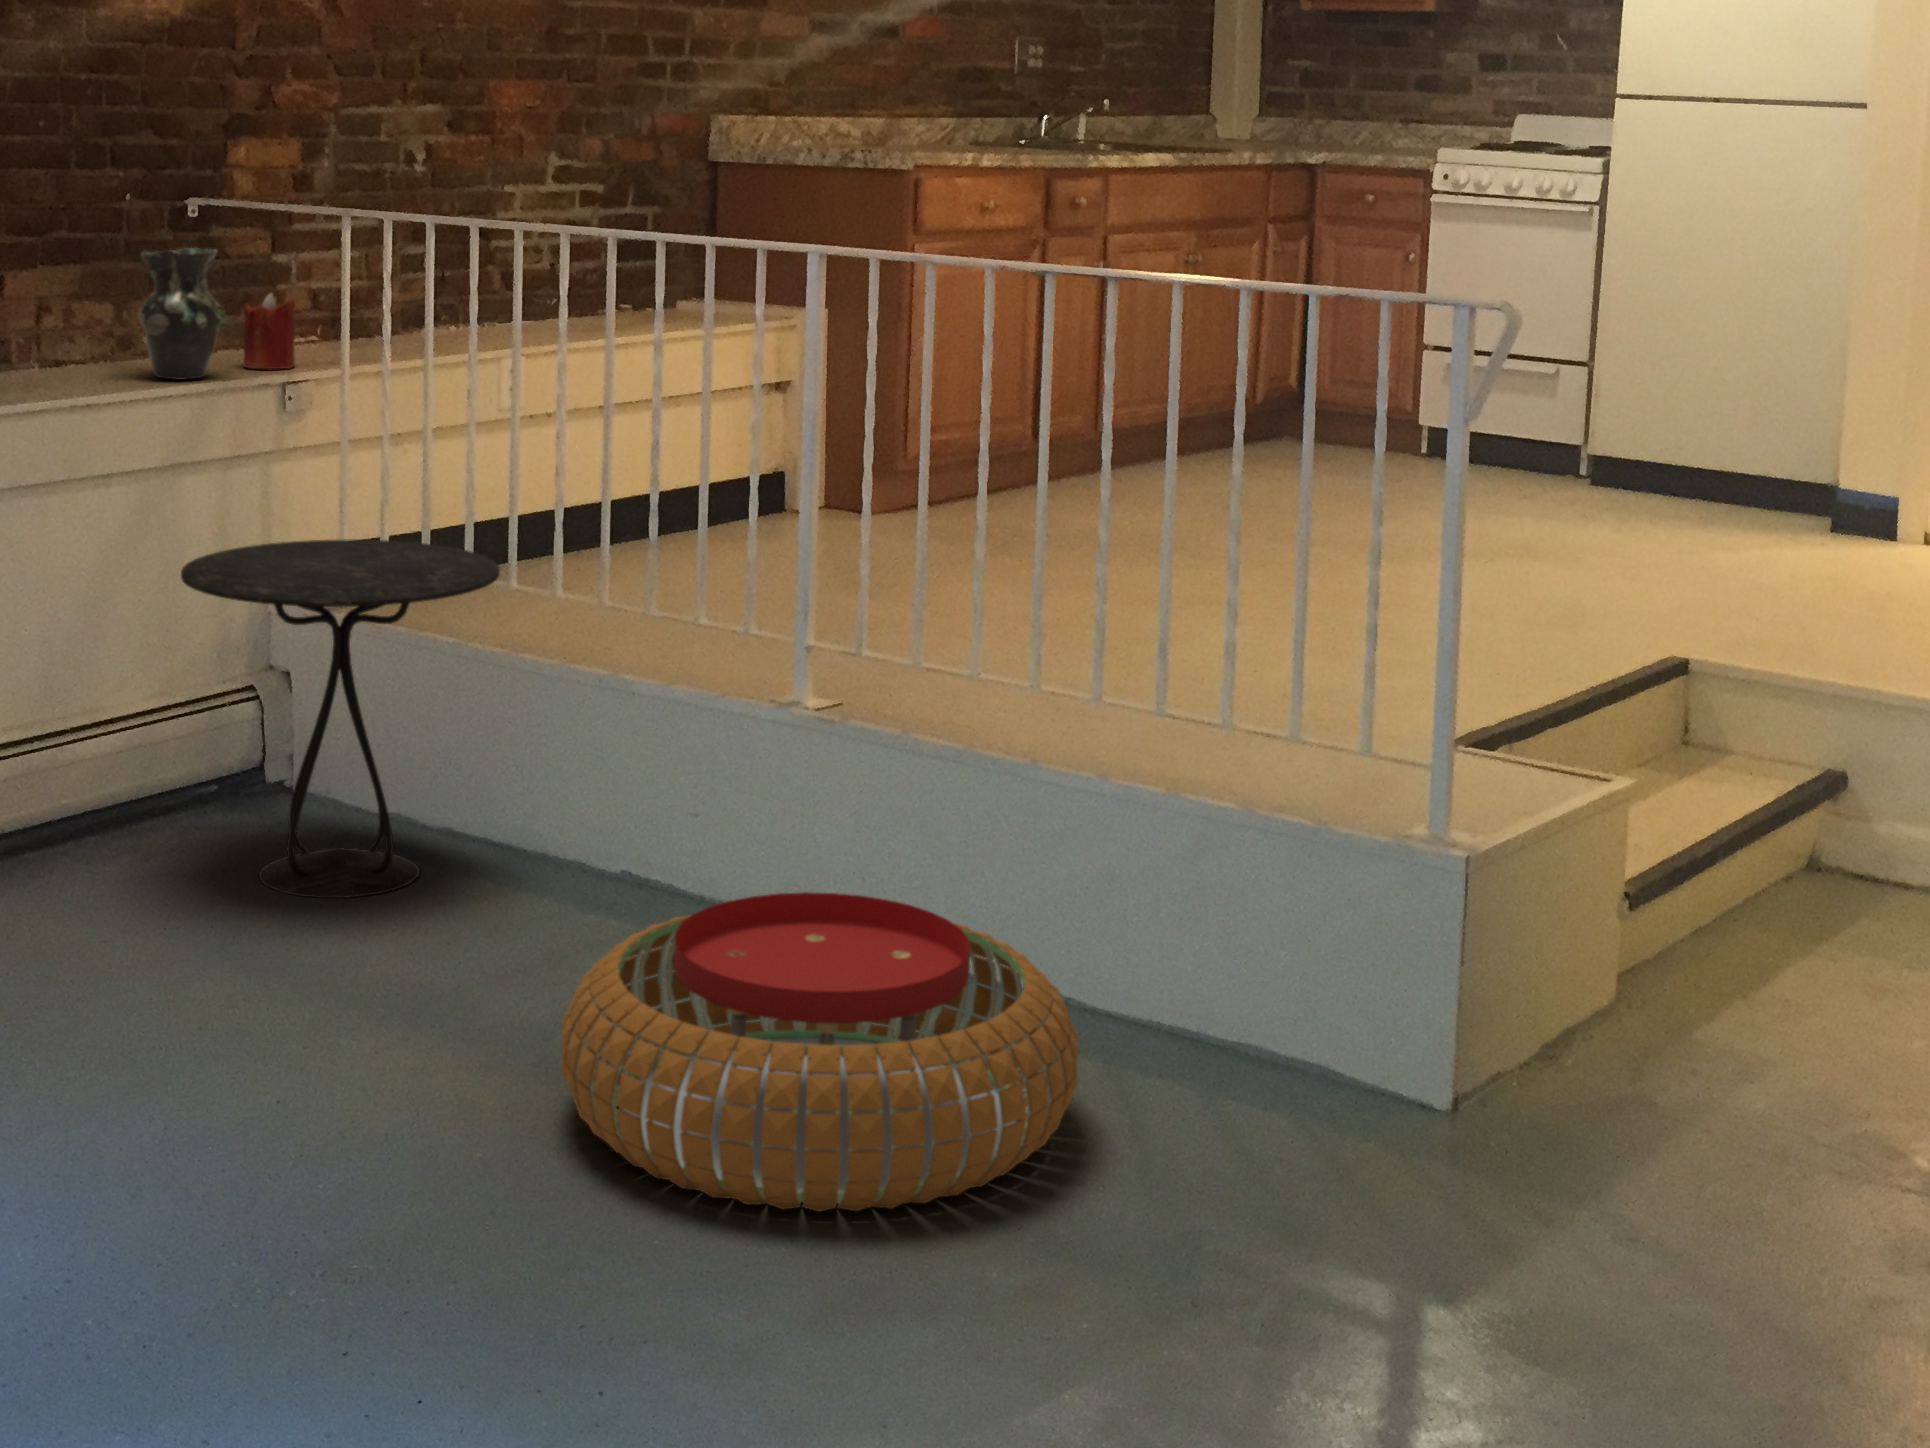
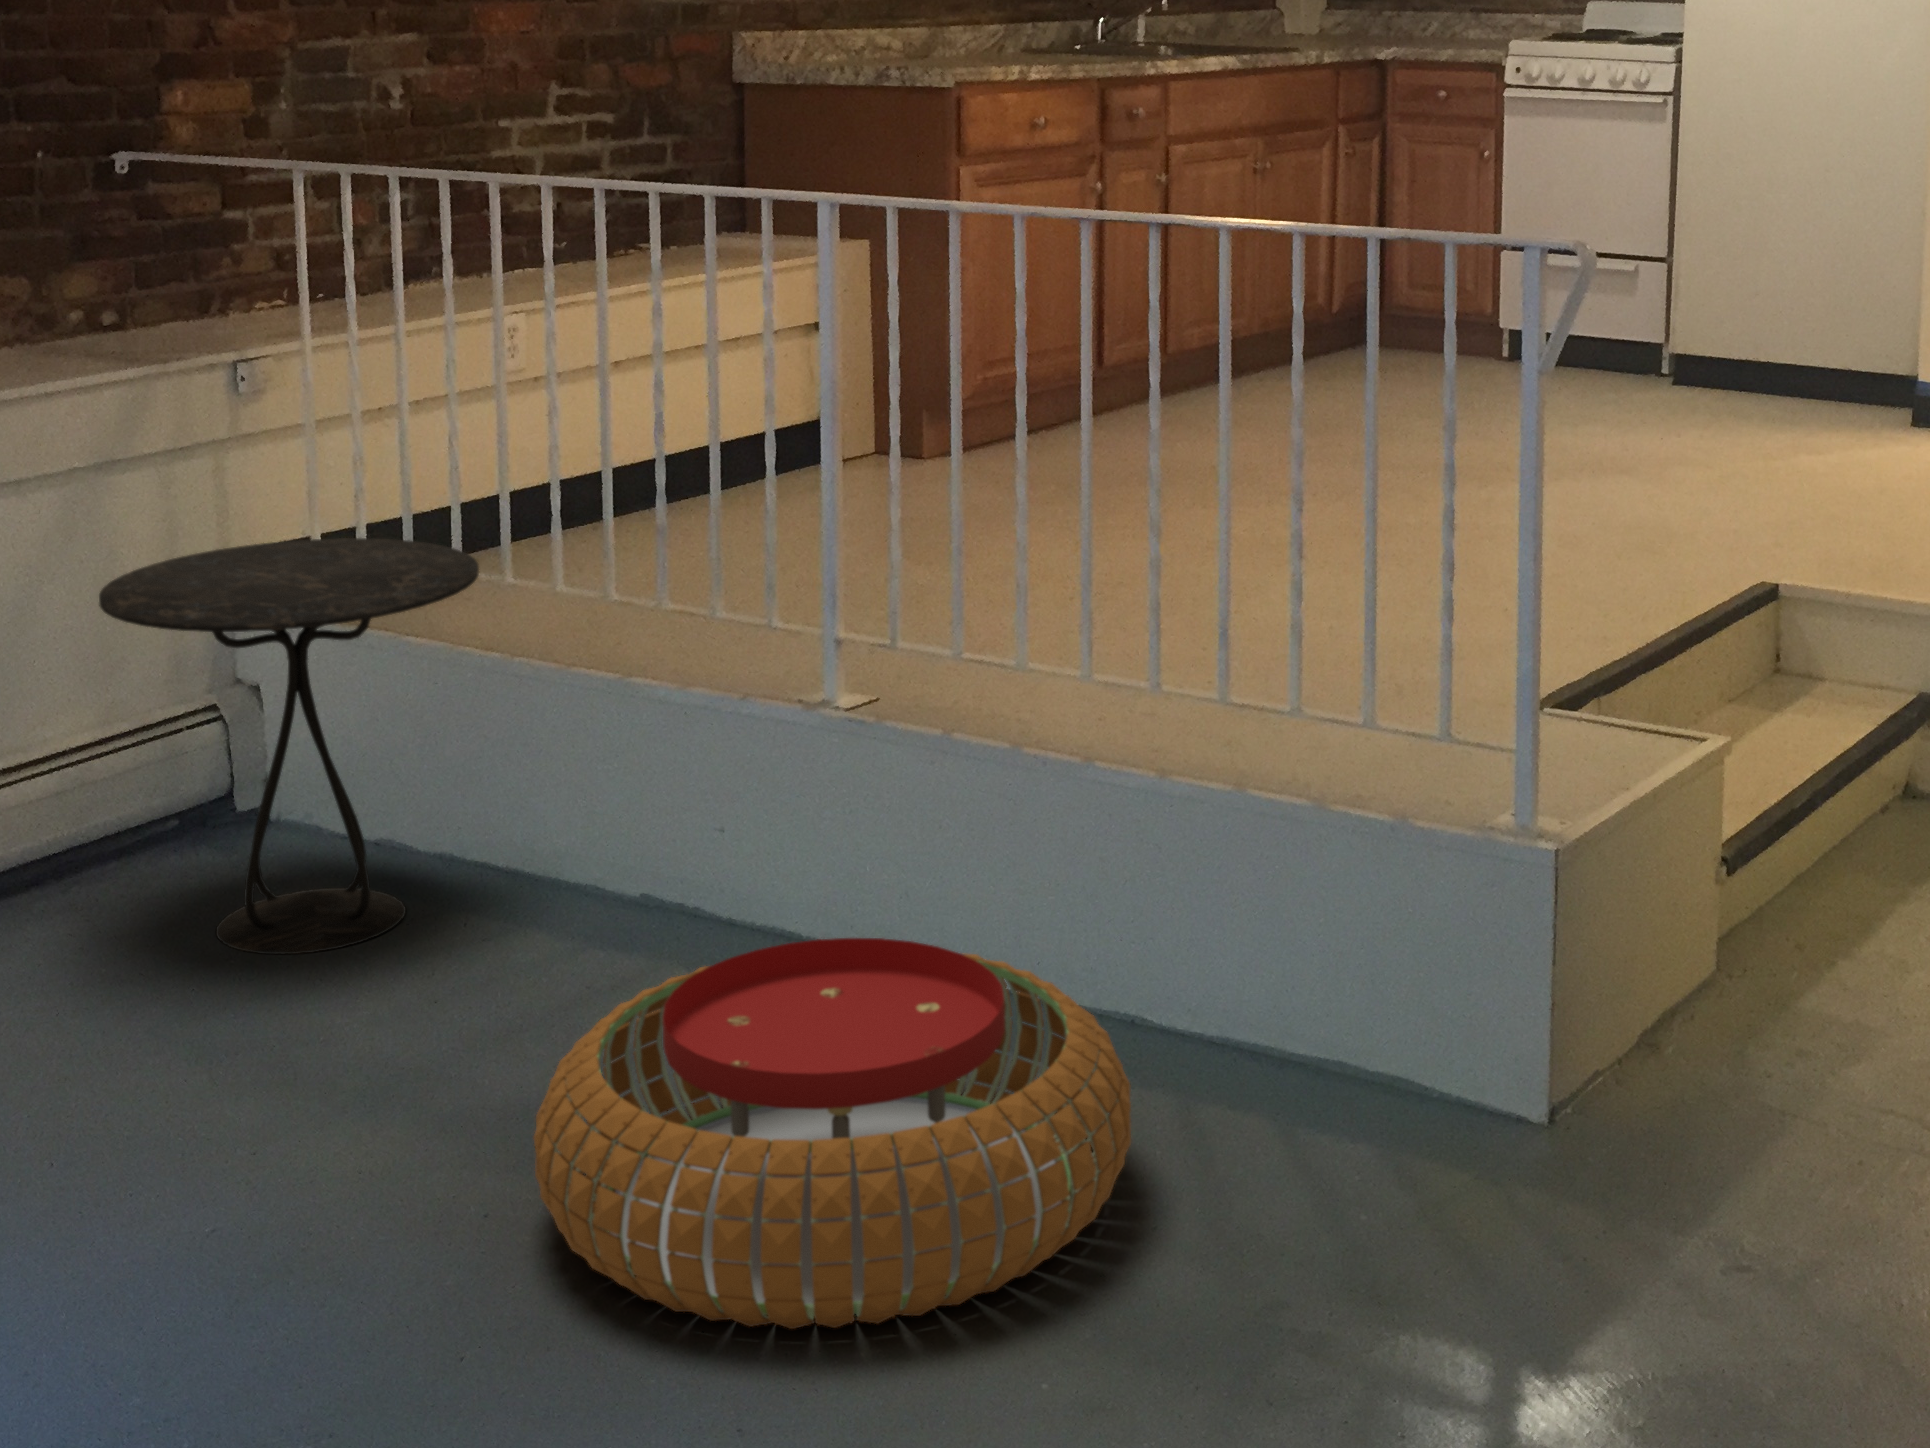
vase: present [138,248,227,380] -> none [50,213,159,364]
candle: present [244,293,295,369] -> none [184,258,248,345]

